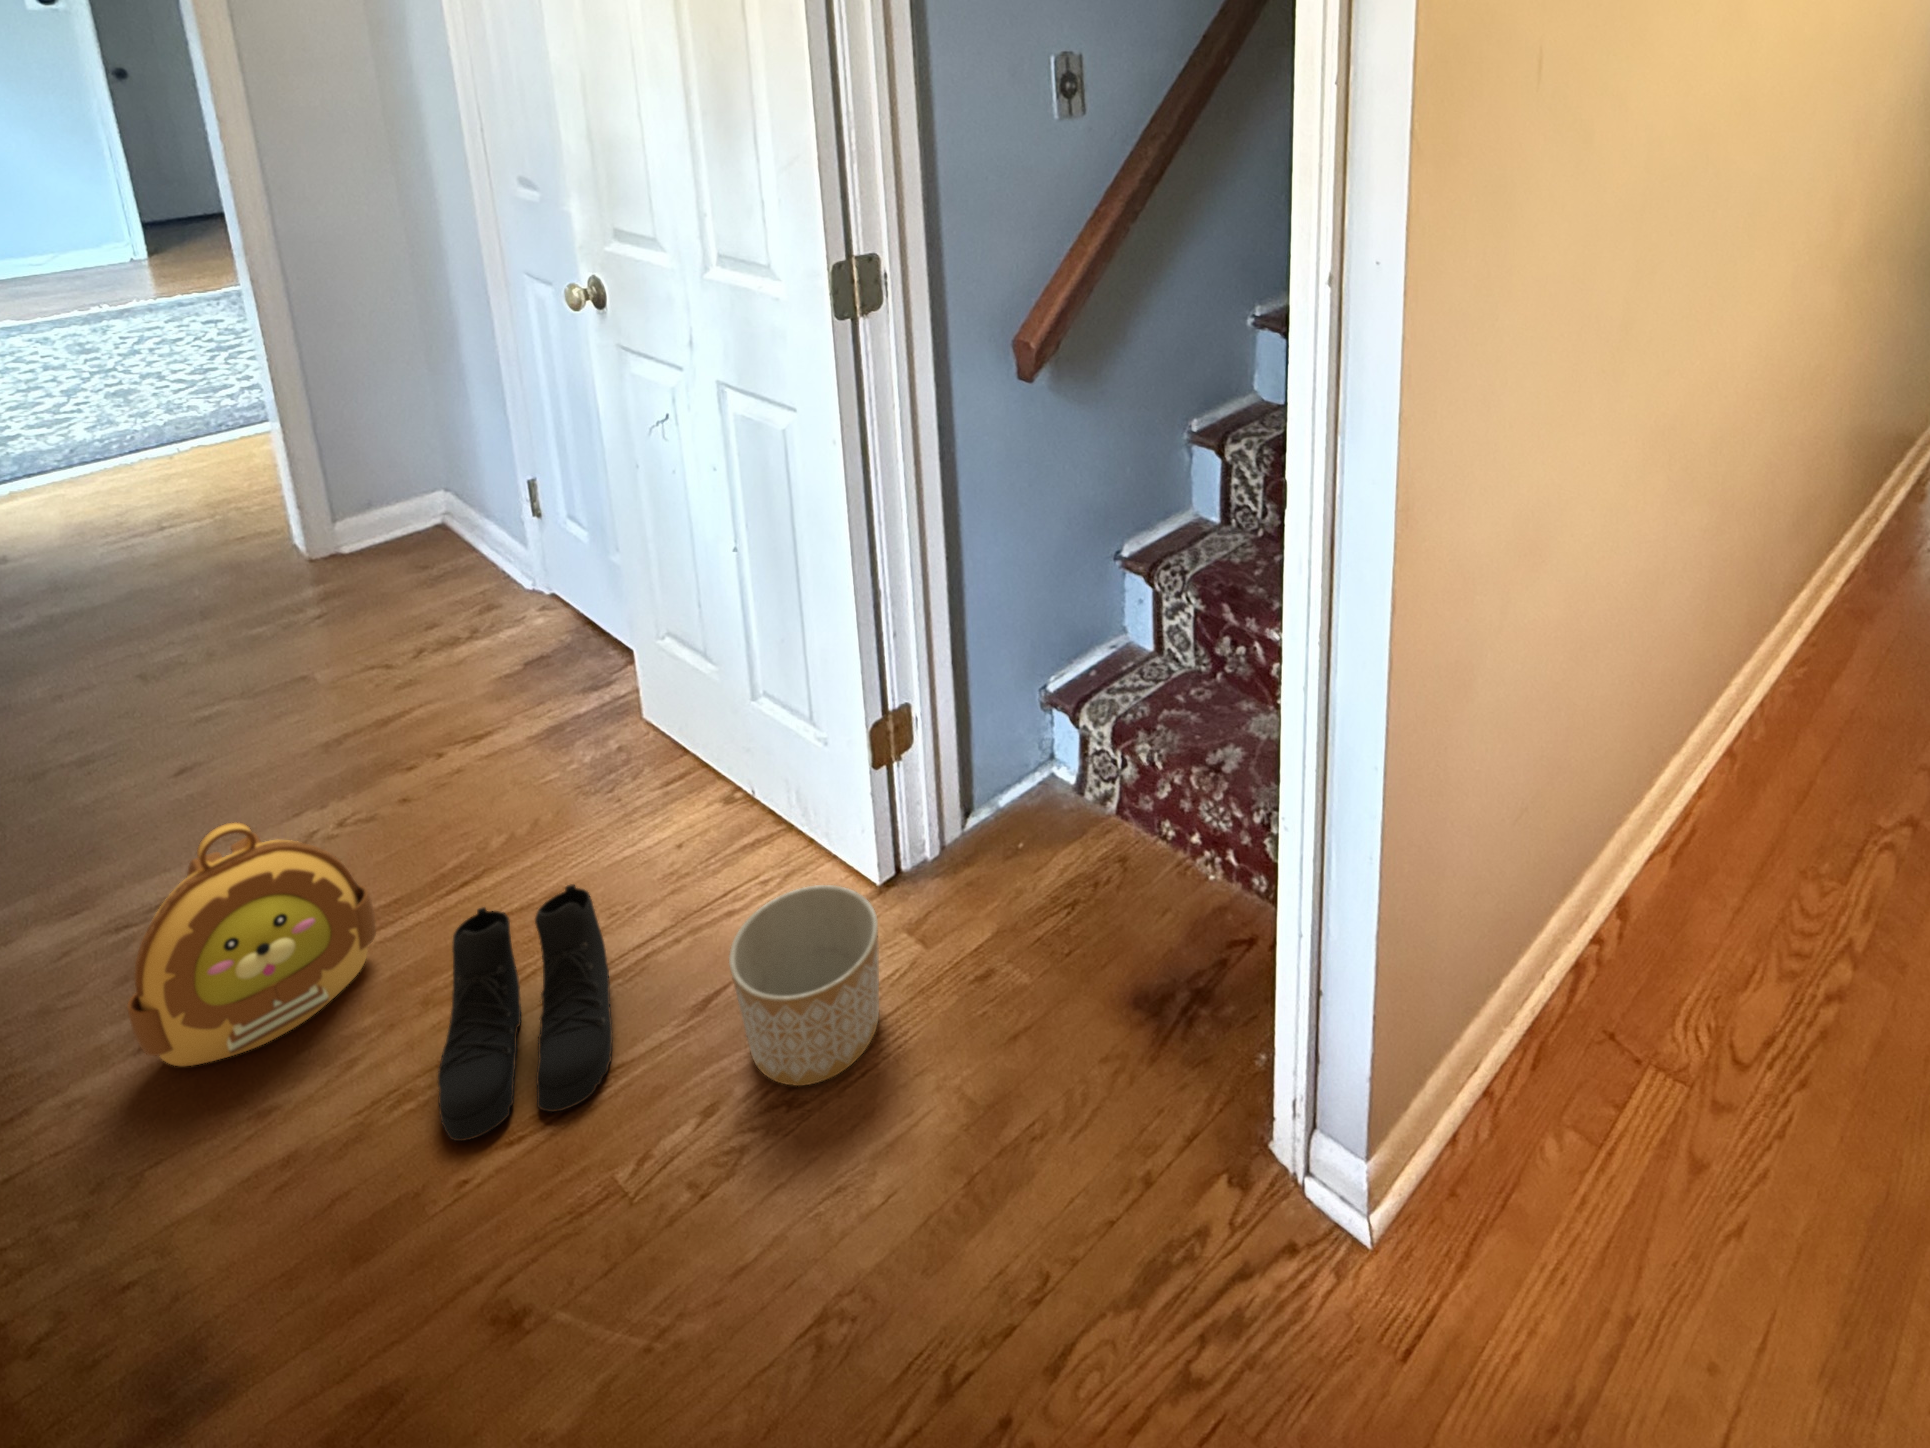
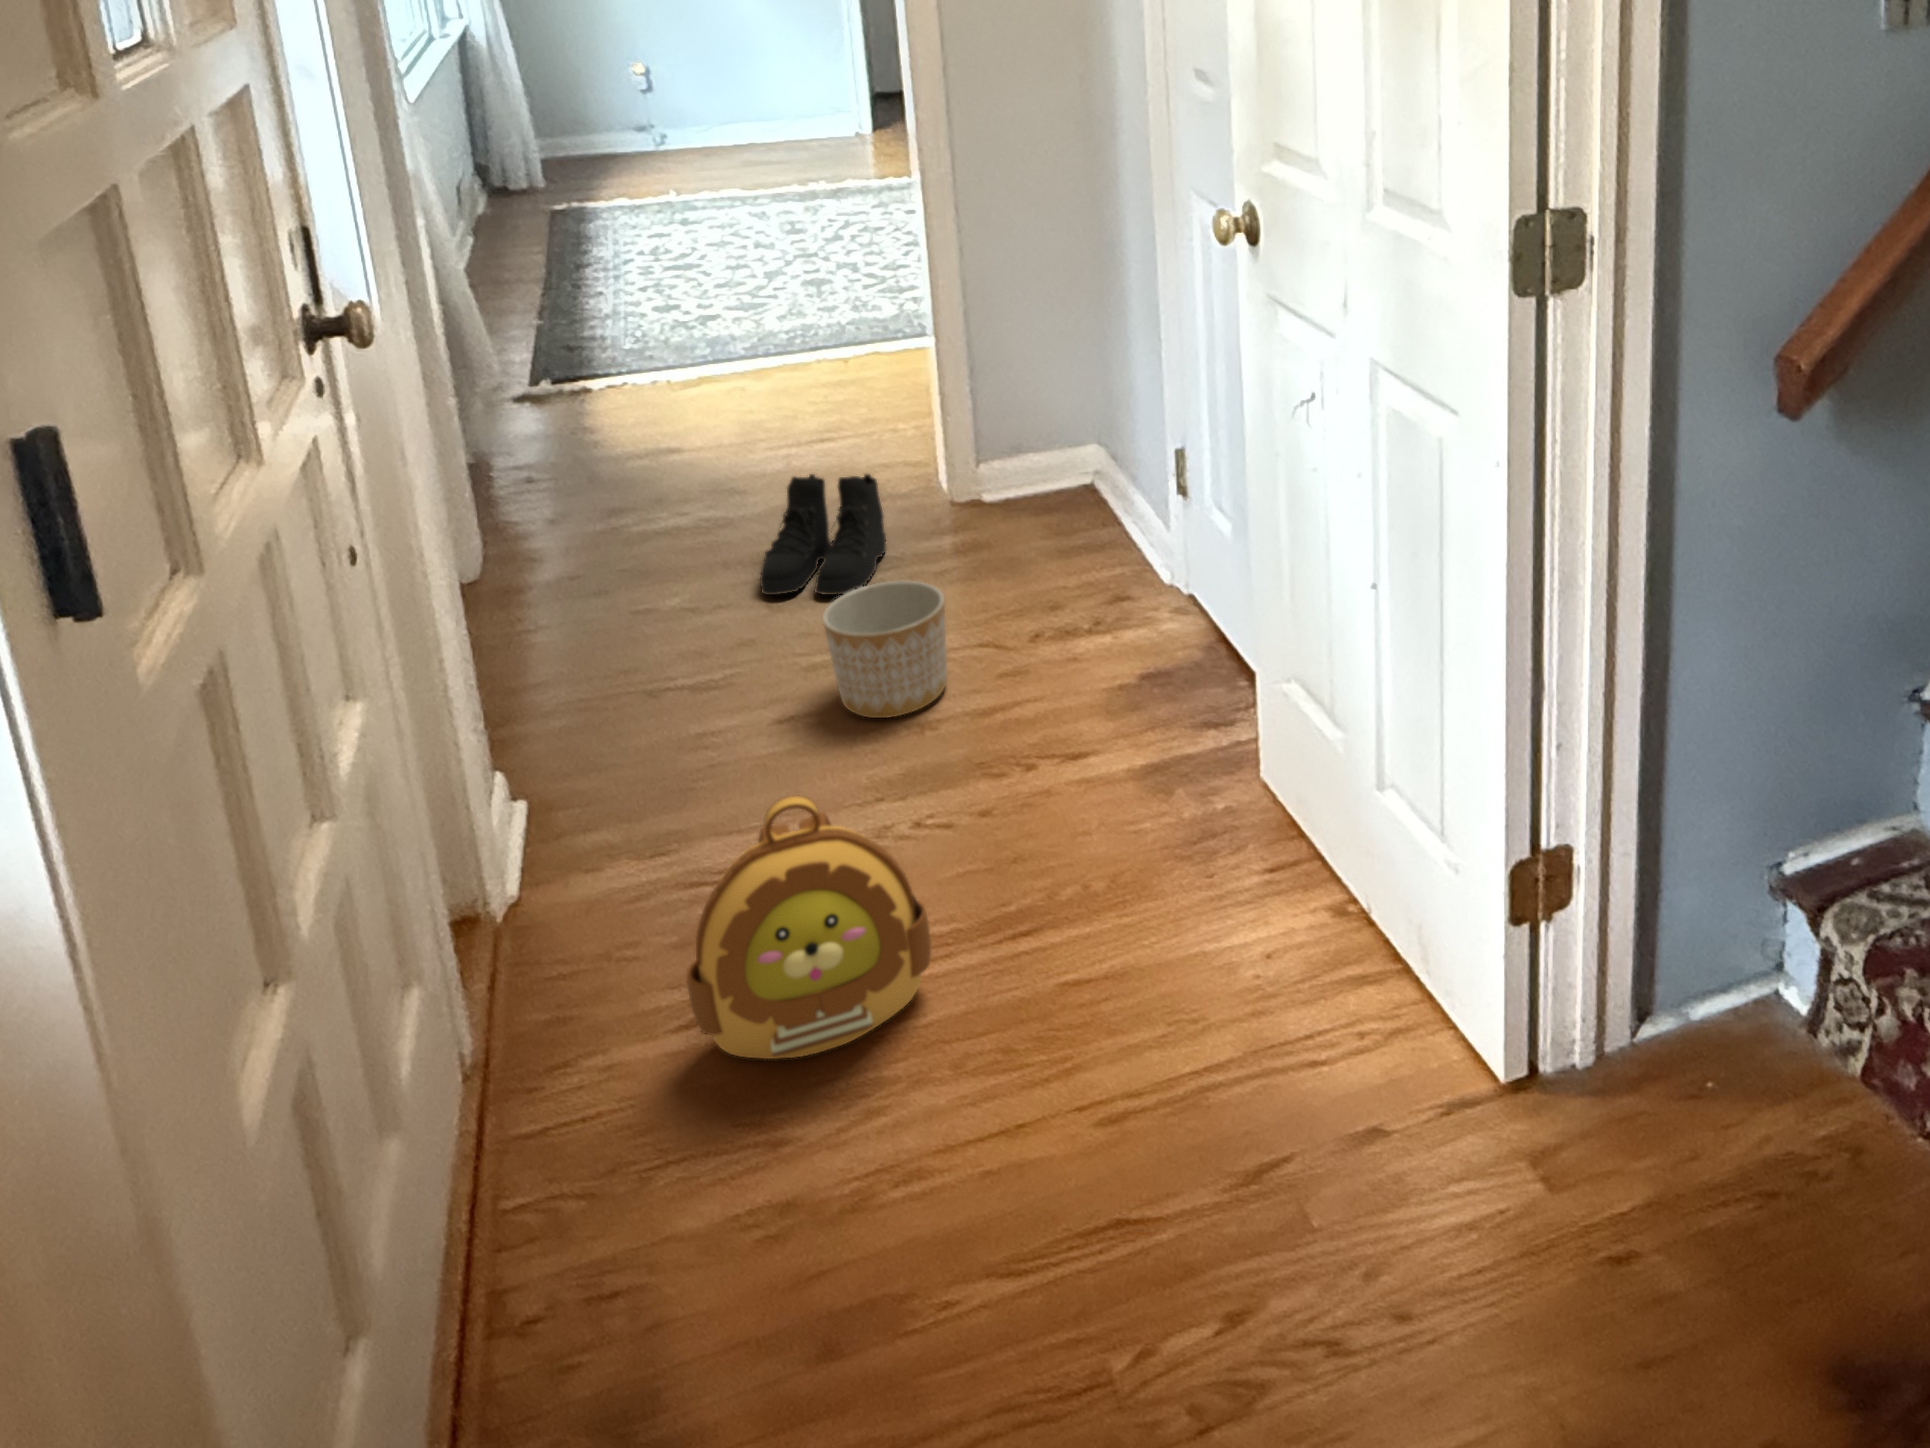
boots: present [438,884,613,1141] -> present [760,474,886,595]
planter: present [729,885,879,1086] -> present [823,581,947,718]

